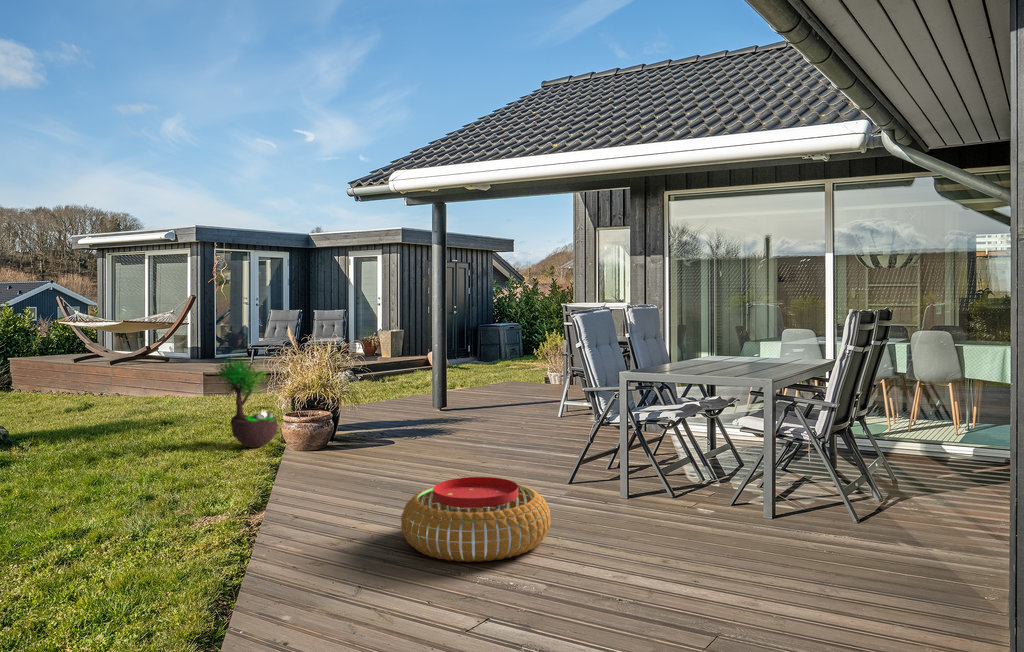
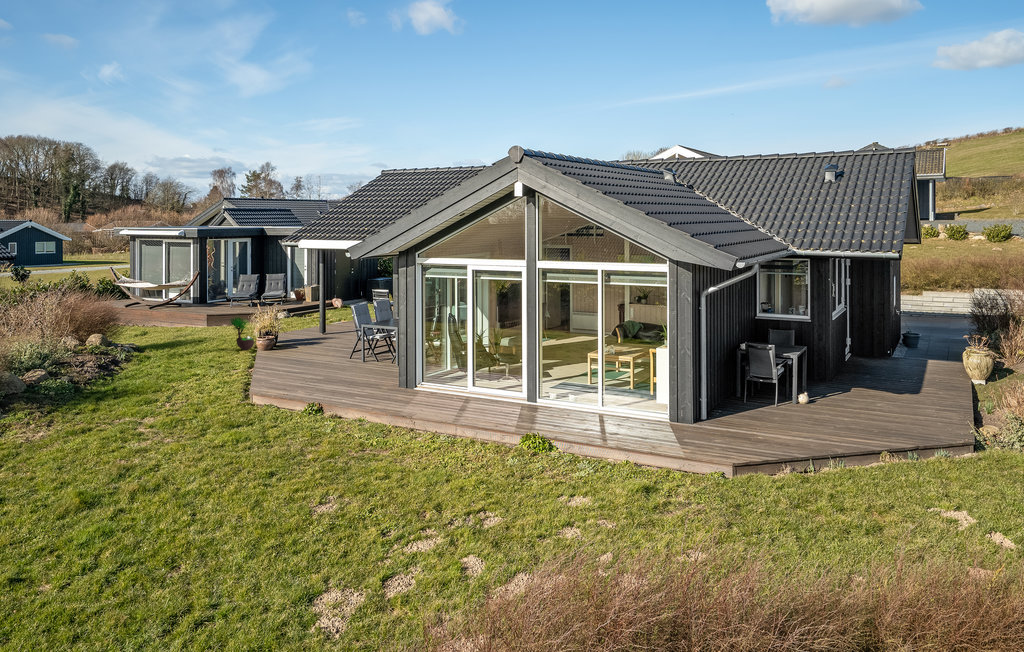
pouf: present [401,477,551,562] -> none [290,355,330,374]

